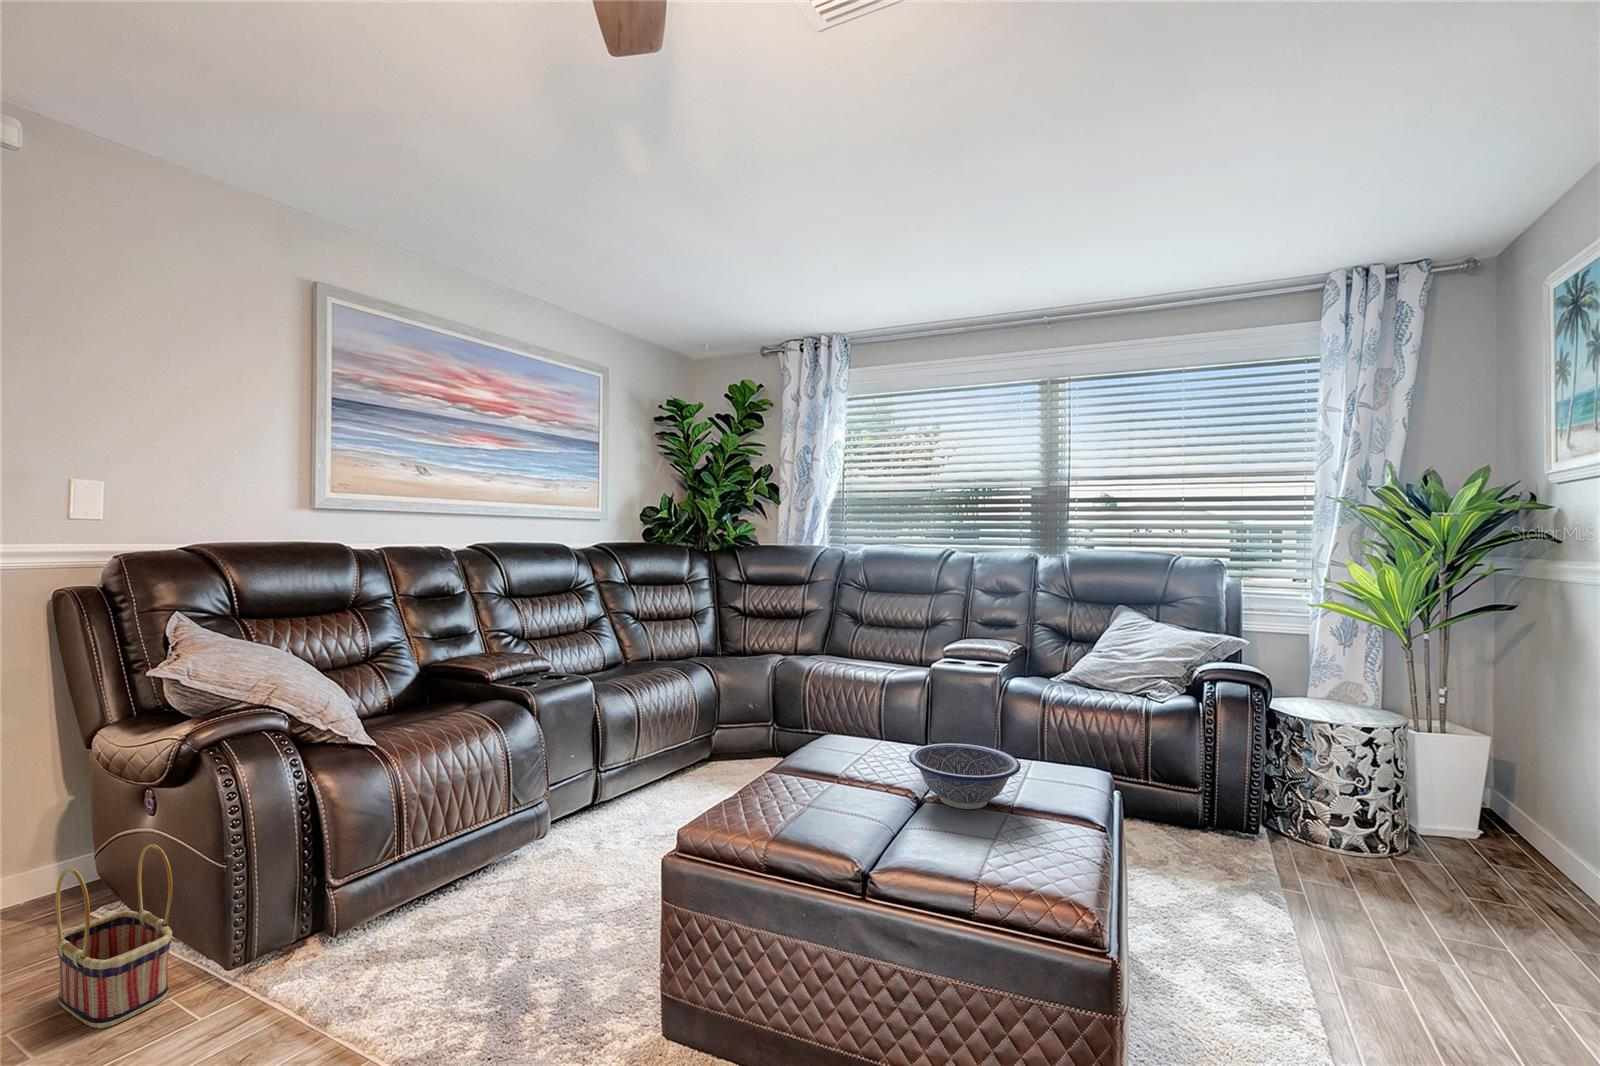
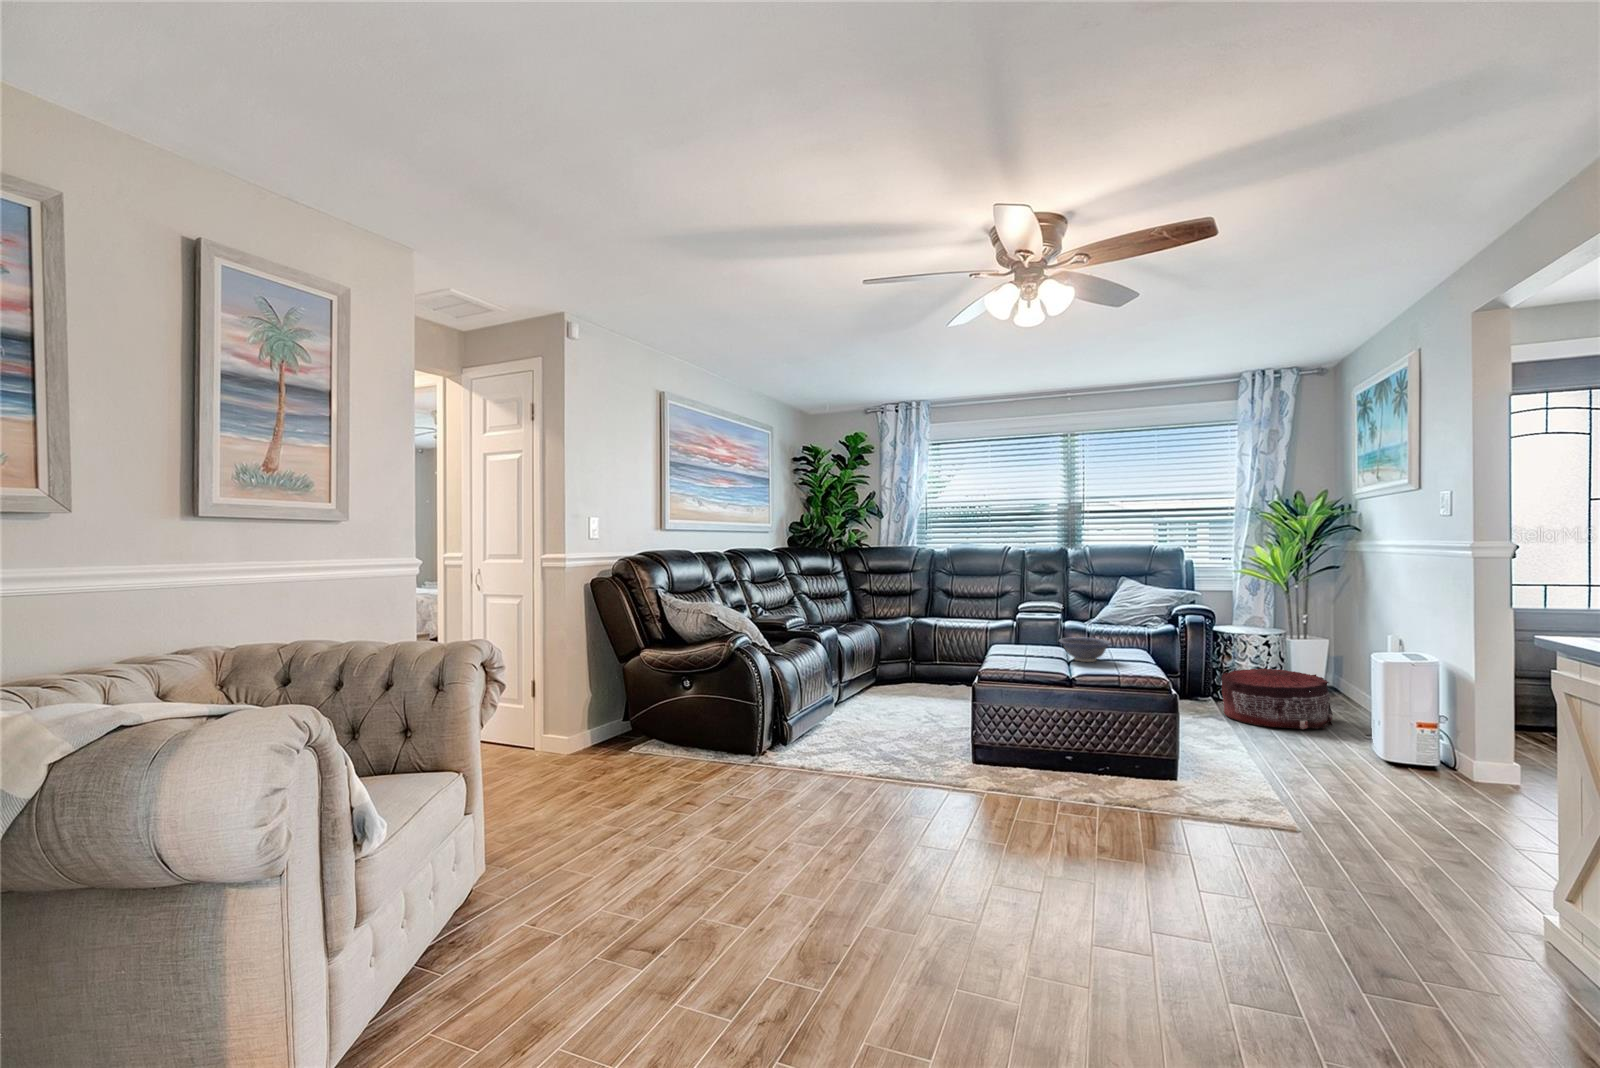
pouf: none [1279,795,1523,961] -> present [1222,668,1333,730]
basket: present [56,844,172,1029] -> none [680,697,732,772]

